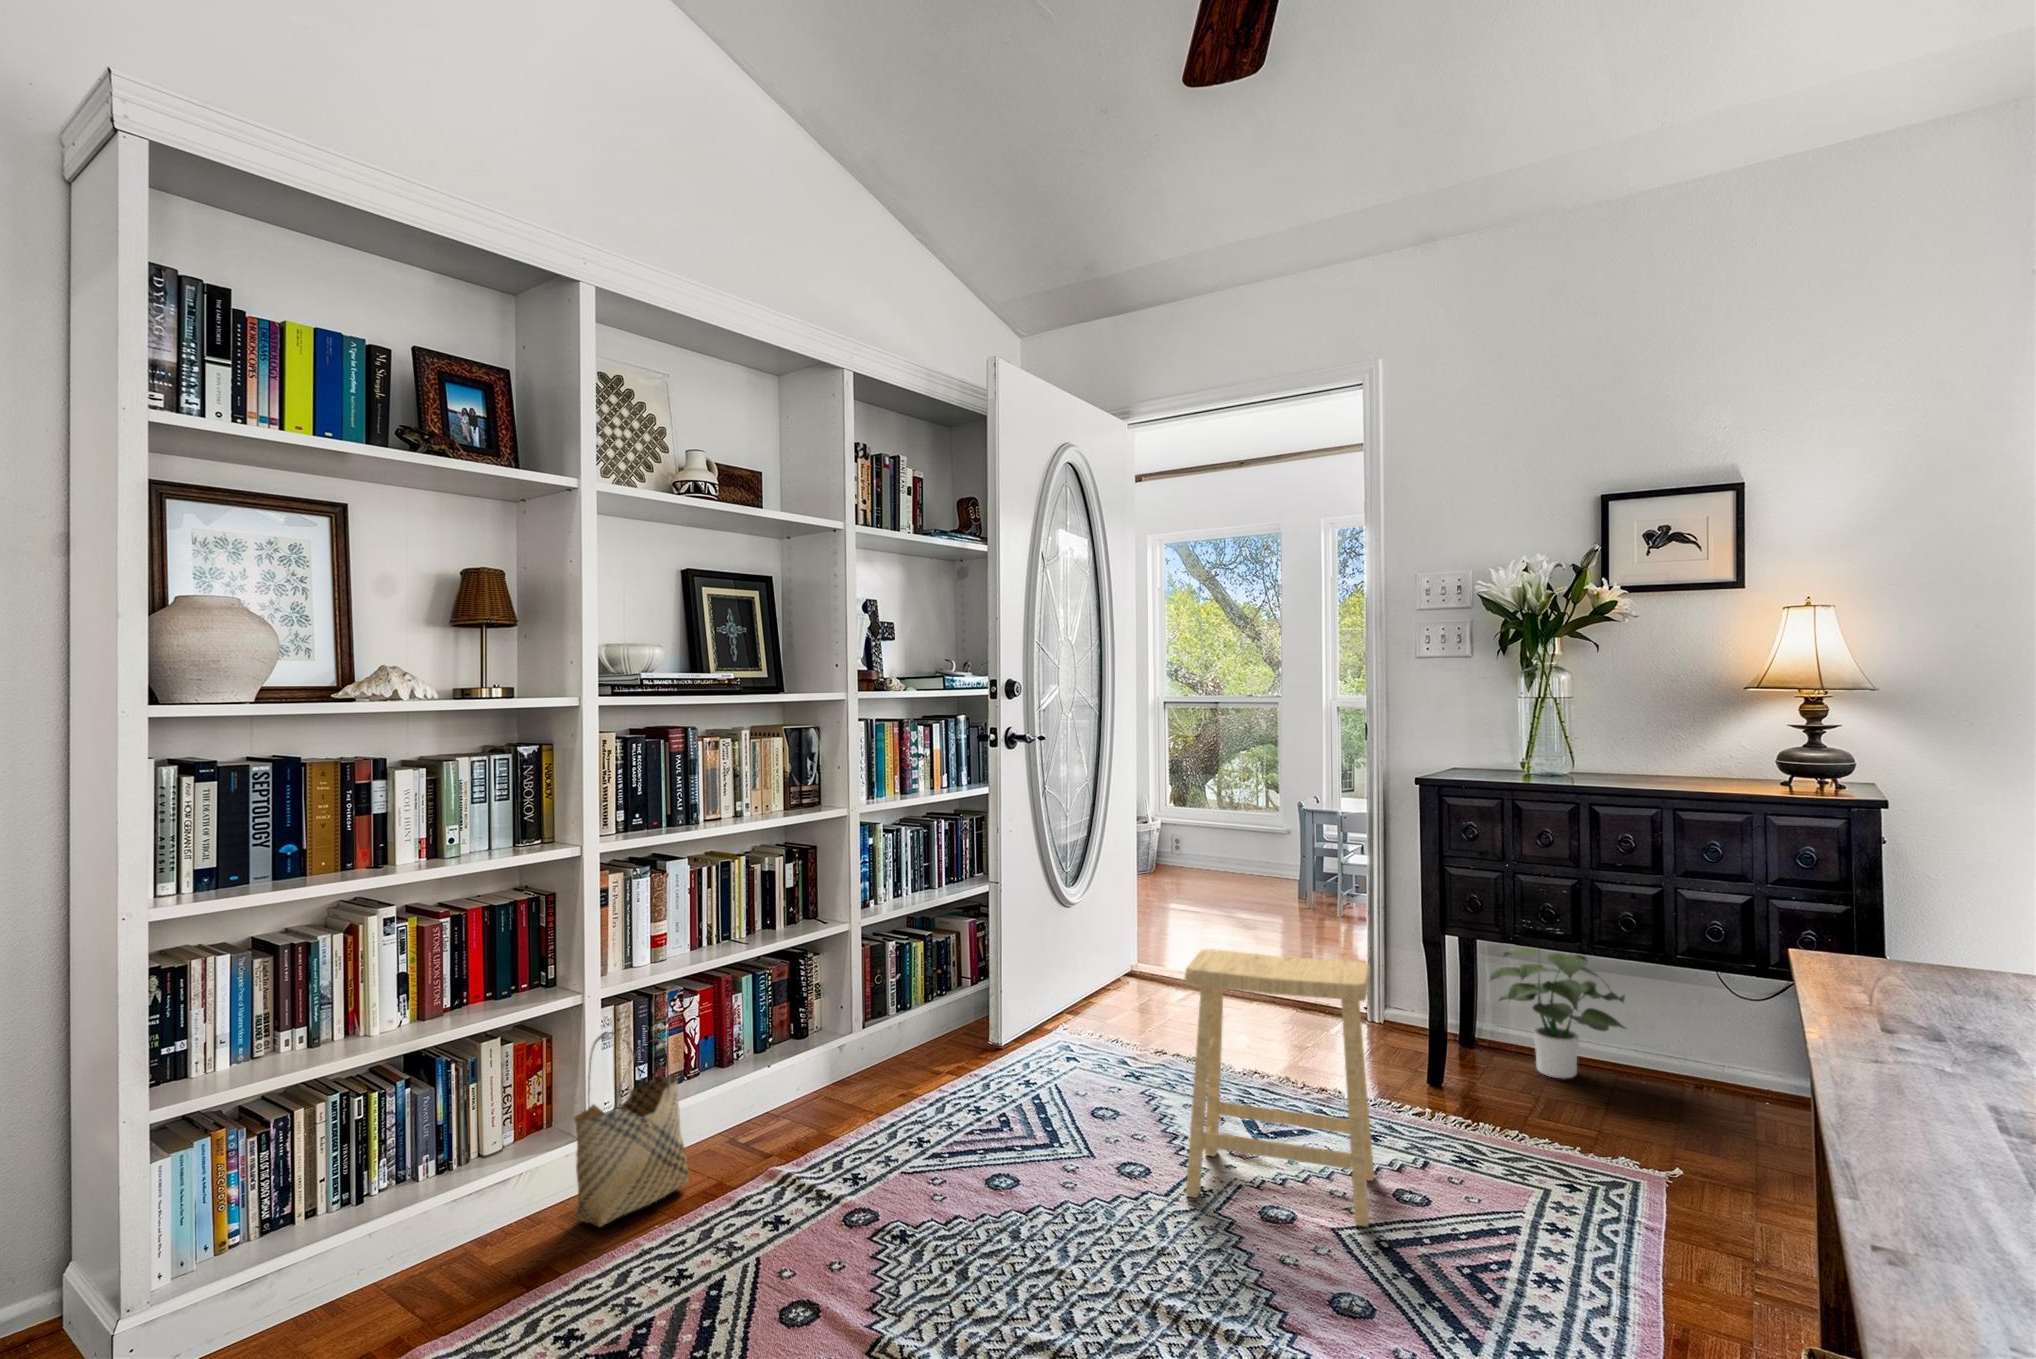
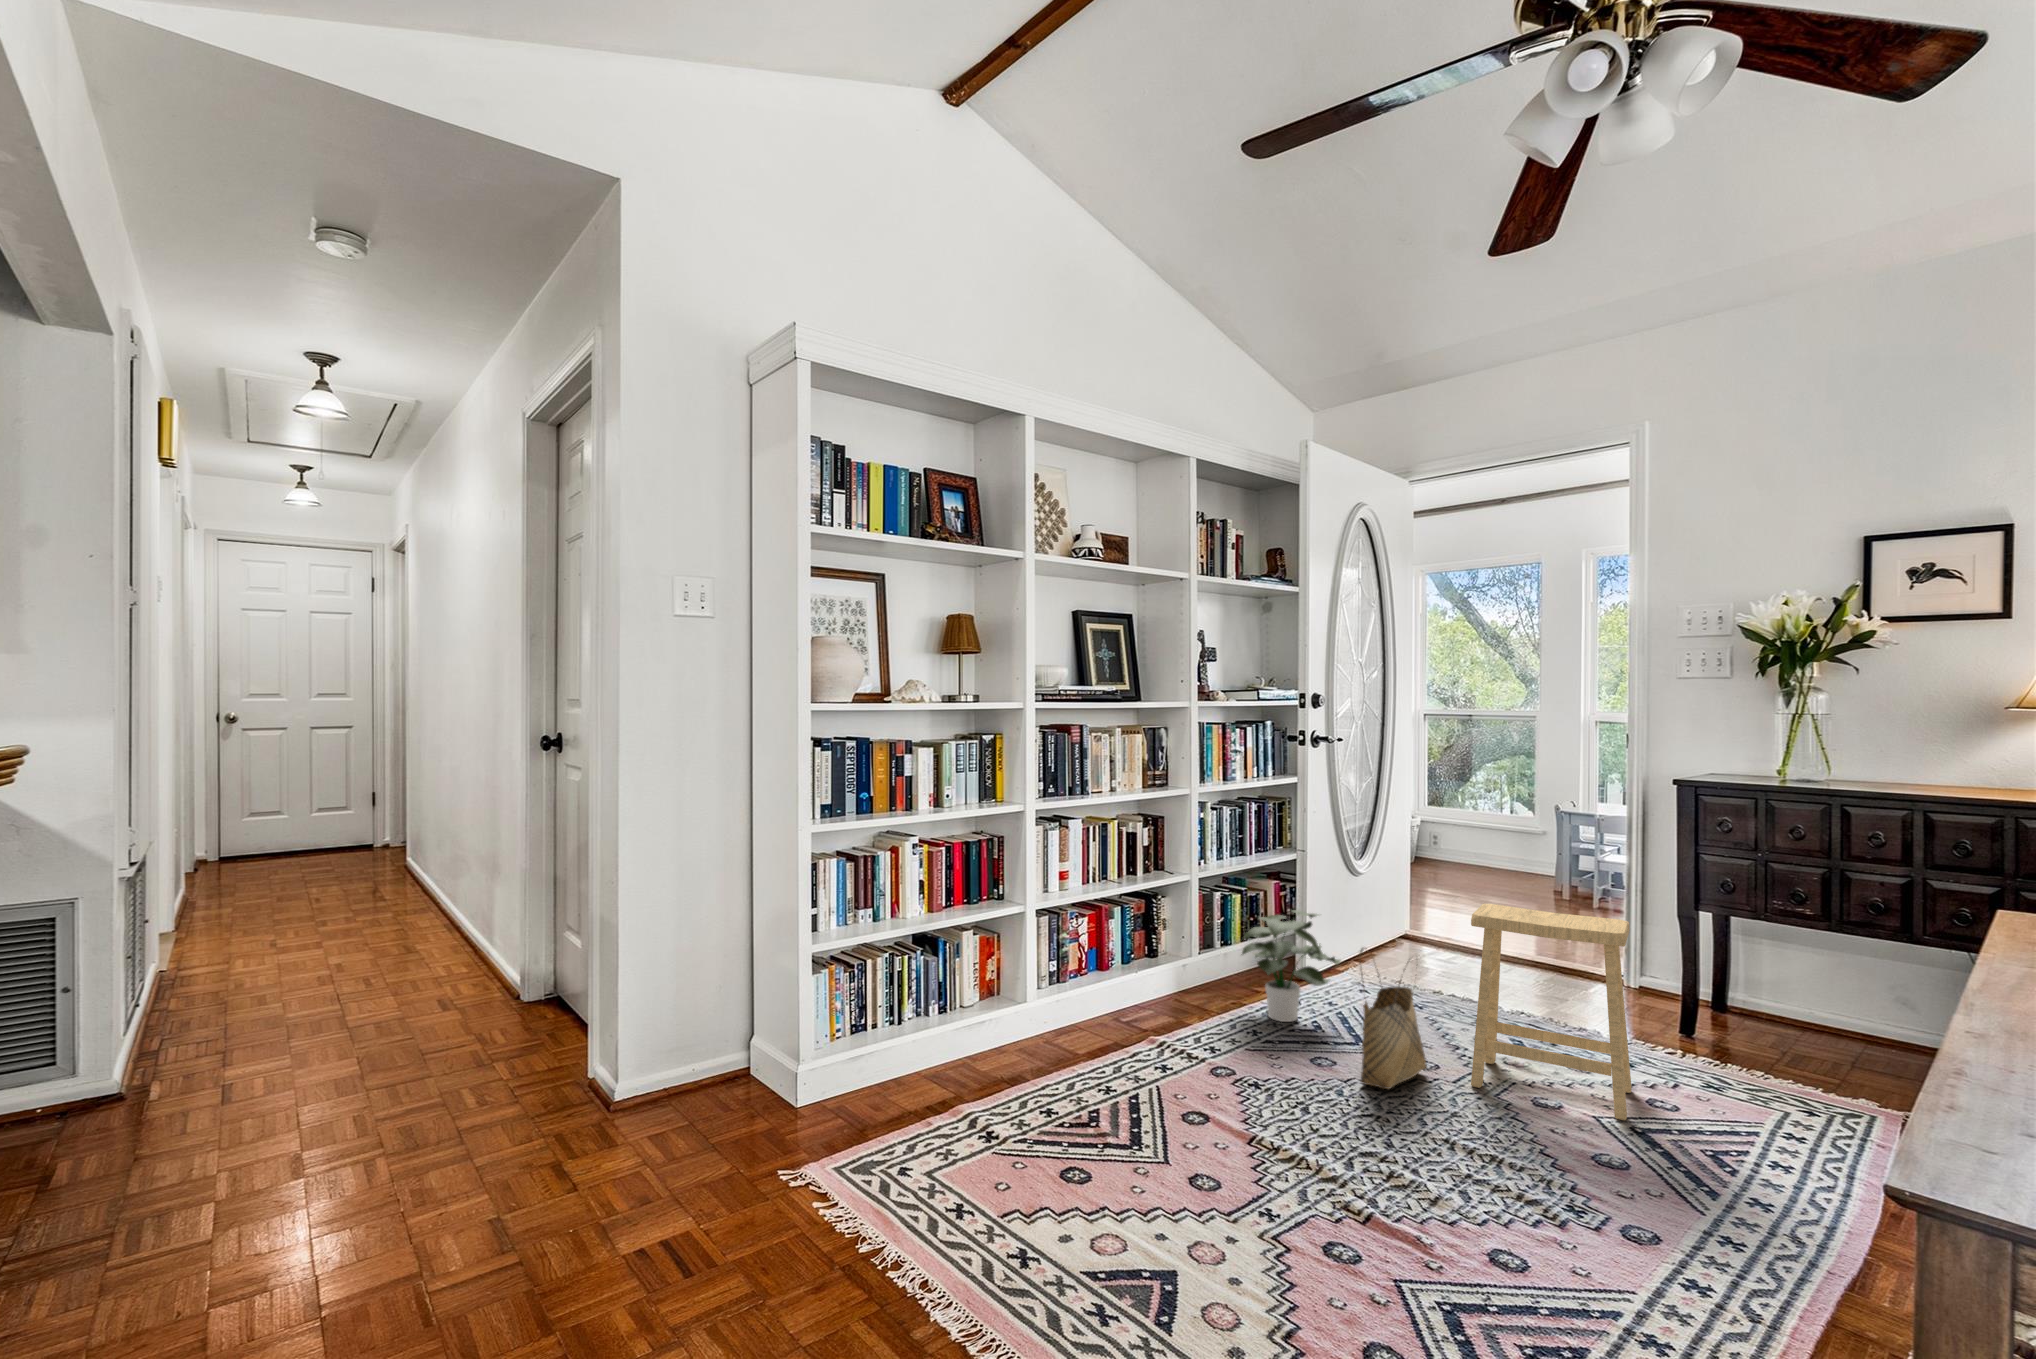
potted plant: present [1490,947,1625,1078] -> present [1242,910,1341,1022]
woven basket: present [574,1032,688,1227] -> present [1360,948,1426,1089]

